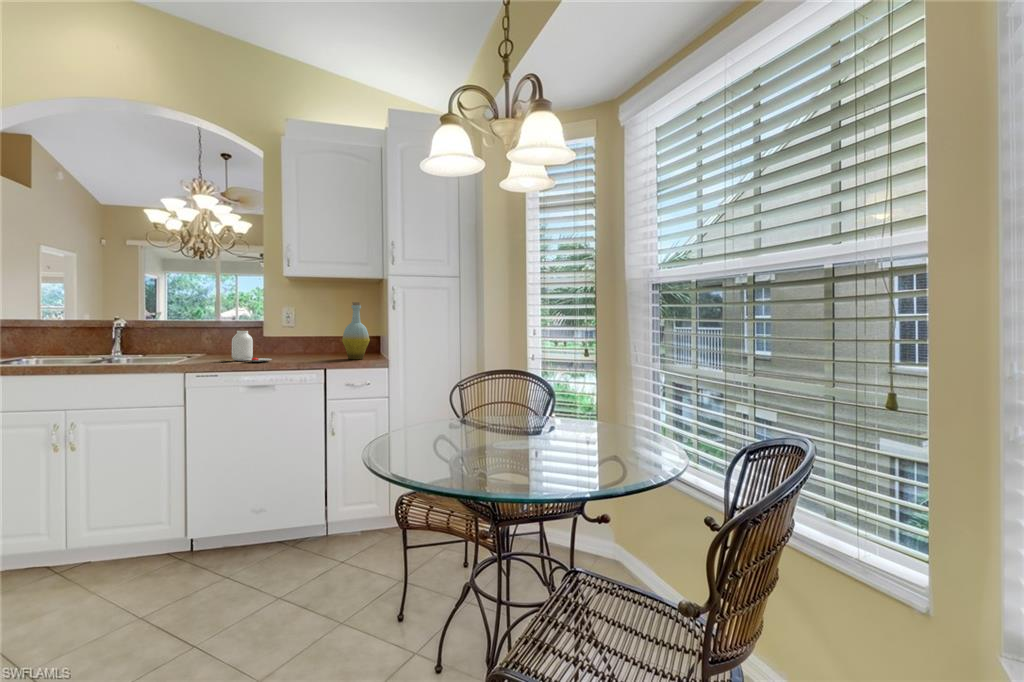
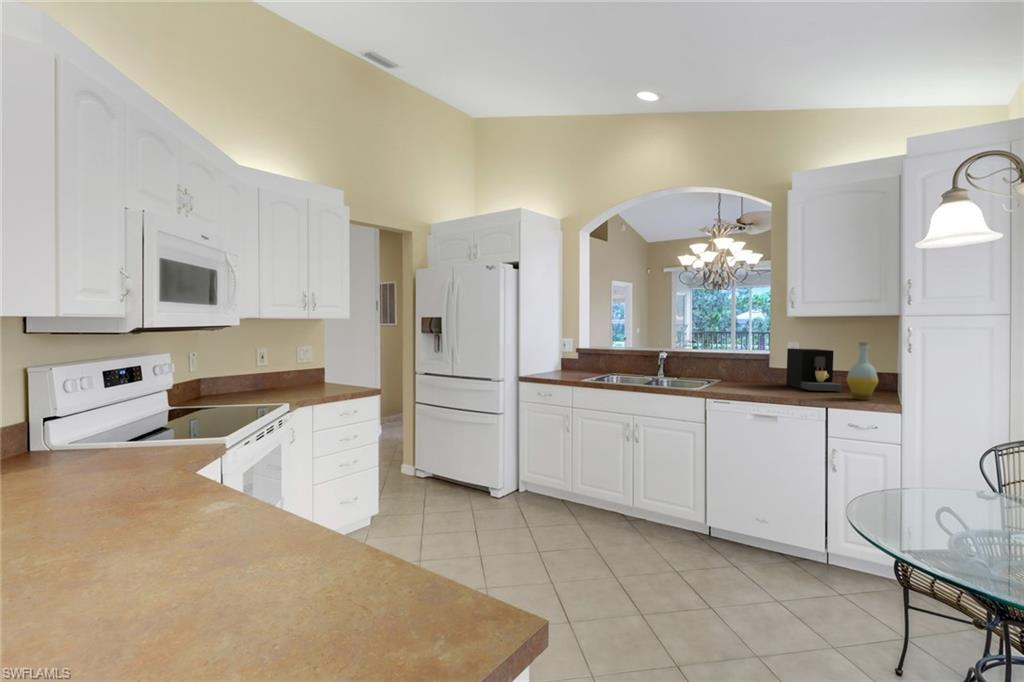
coffee maker: none [282,313,338,355] -> present [786,348,843,391]
jar: present [221,331,271,362] -> none [732,366,776,395]

